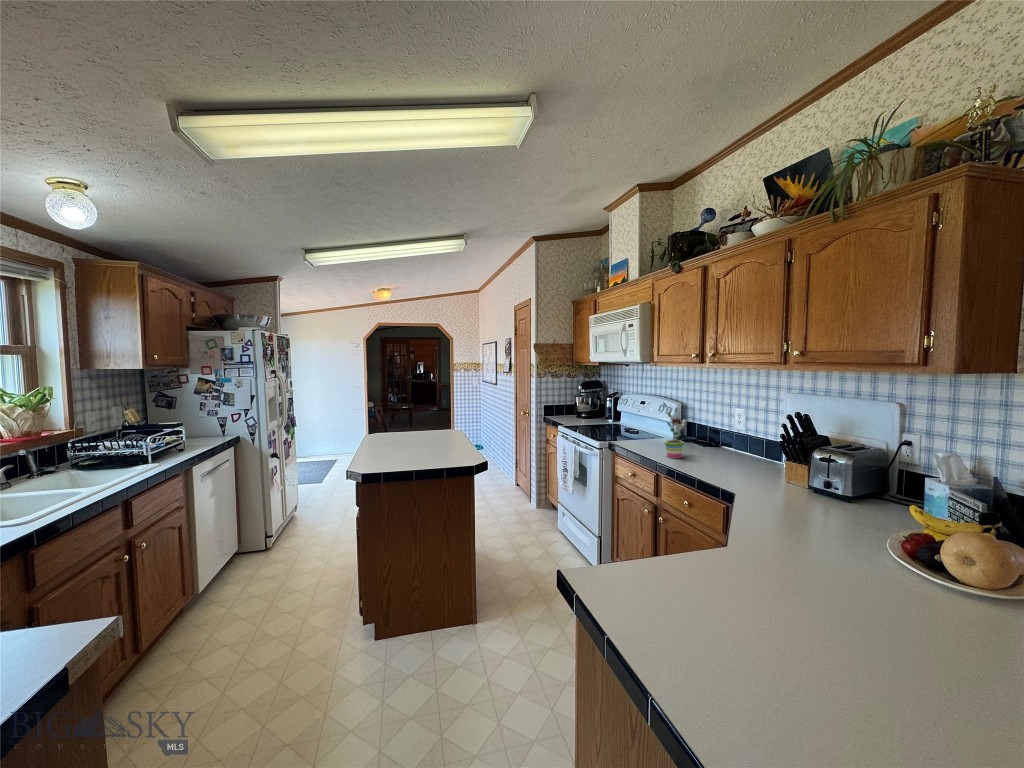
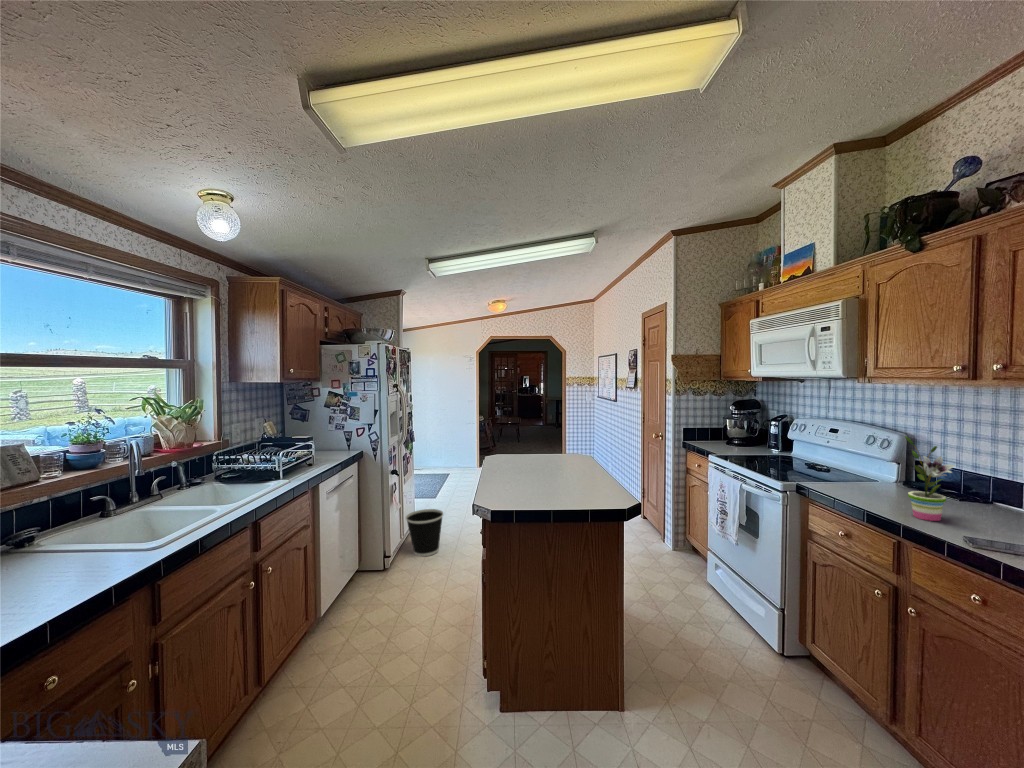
wastebasket: none [288,490,328,535] -> present [406,509,443,556]

